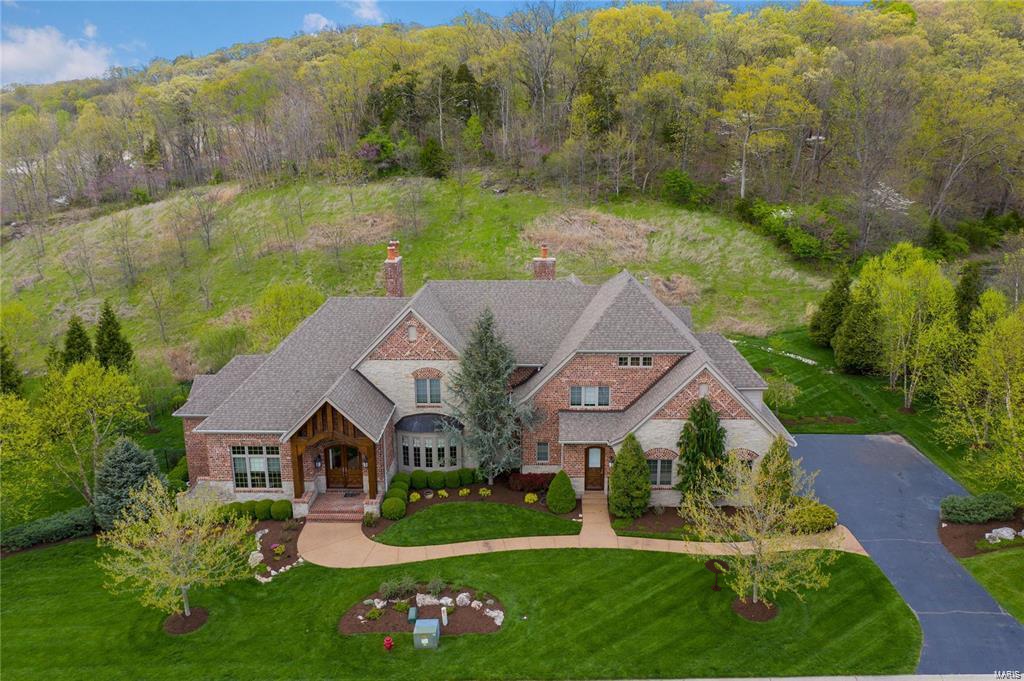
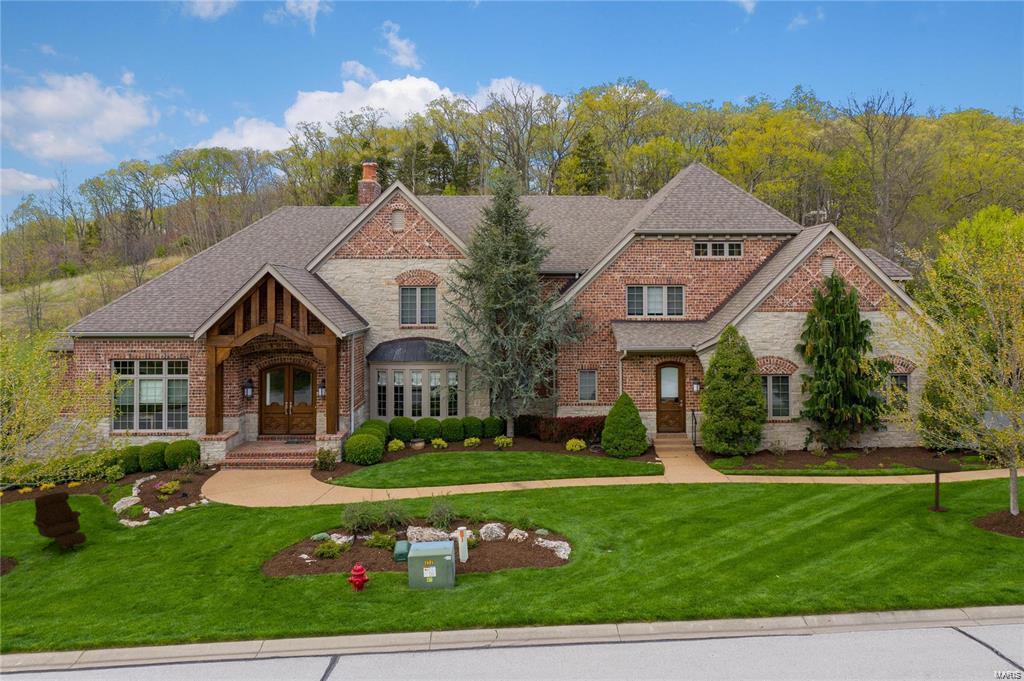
lounge chair: none [215,565,245,604] -> present [33,492,86,554]

